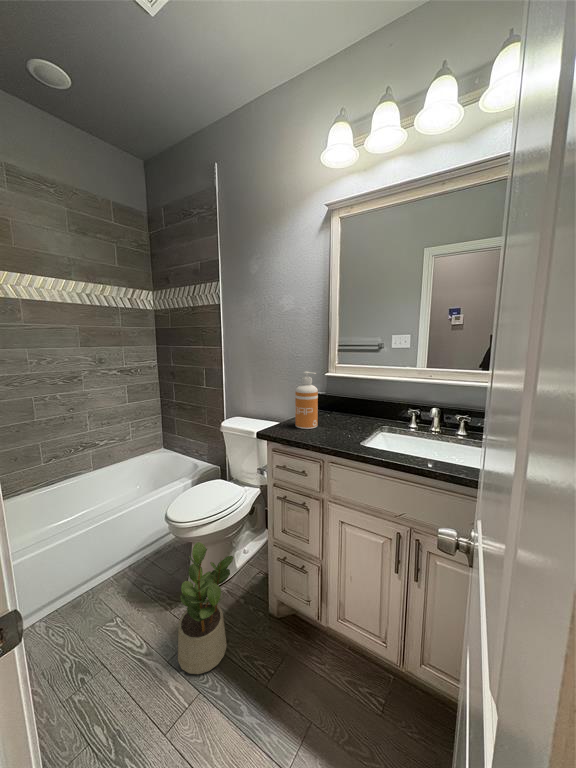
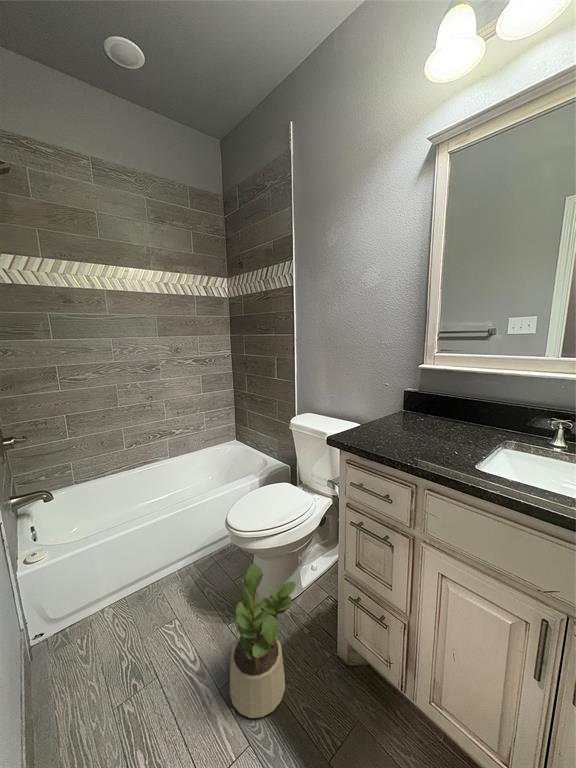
soap dispenser: present [295,372,318,429] -> none [378,363,410,438]

